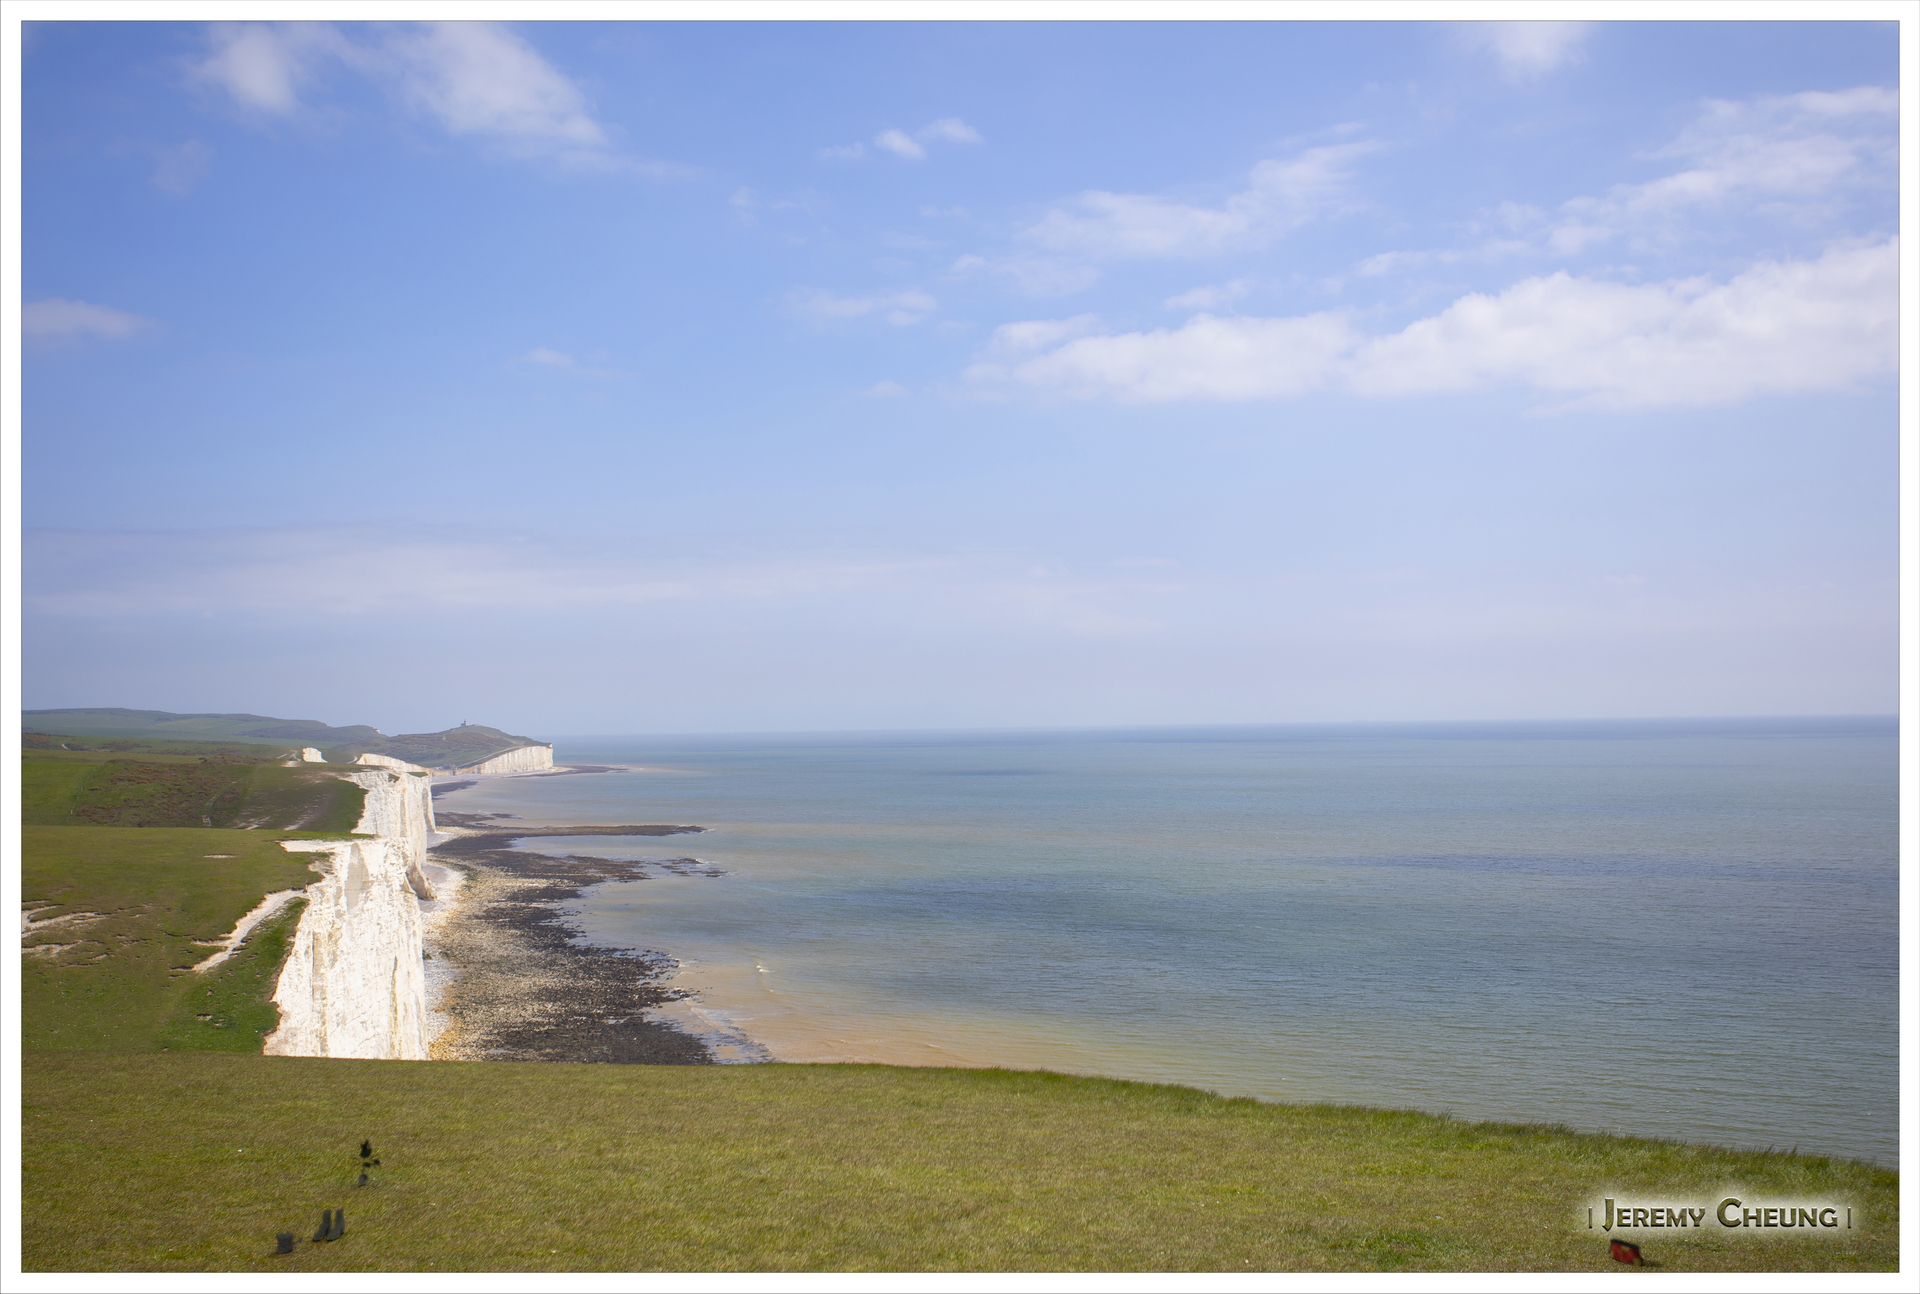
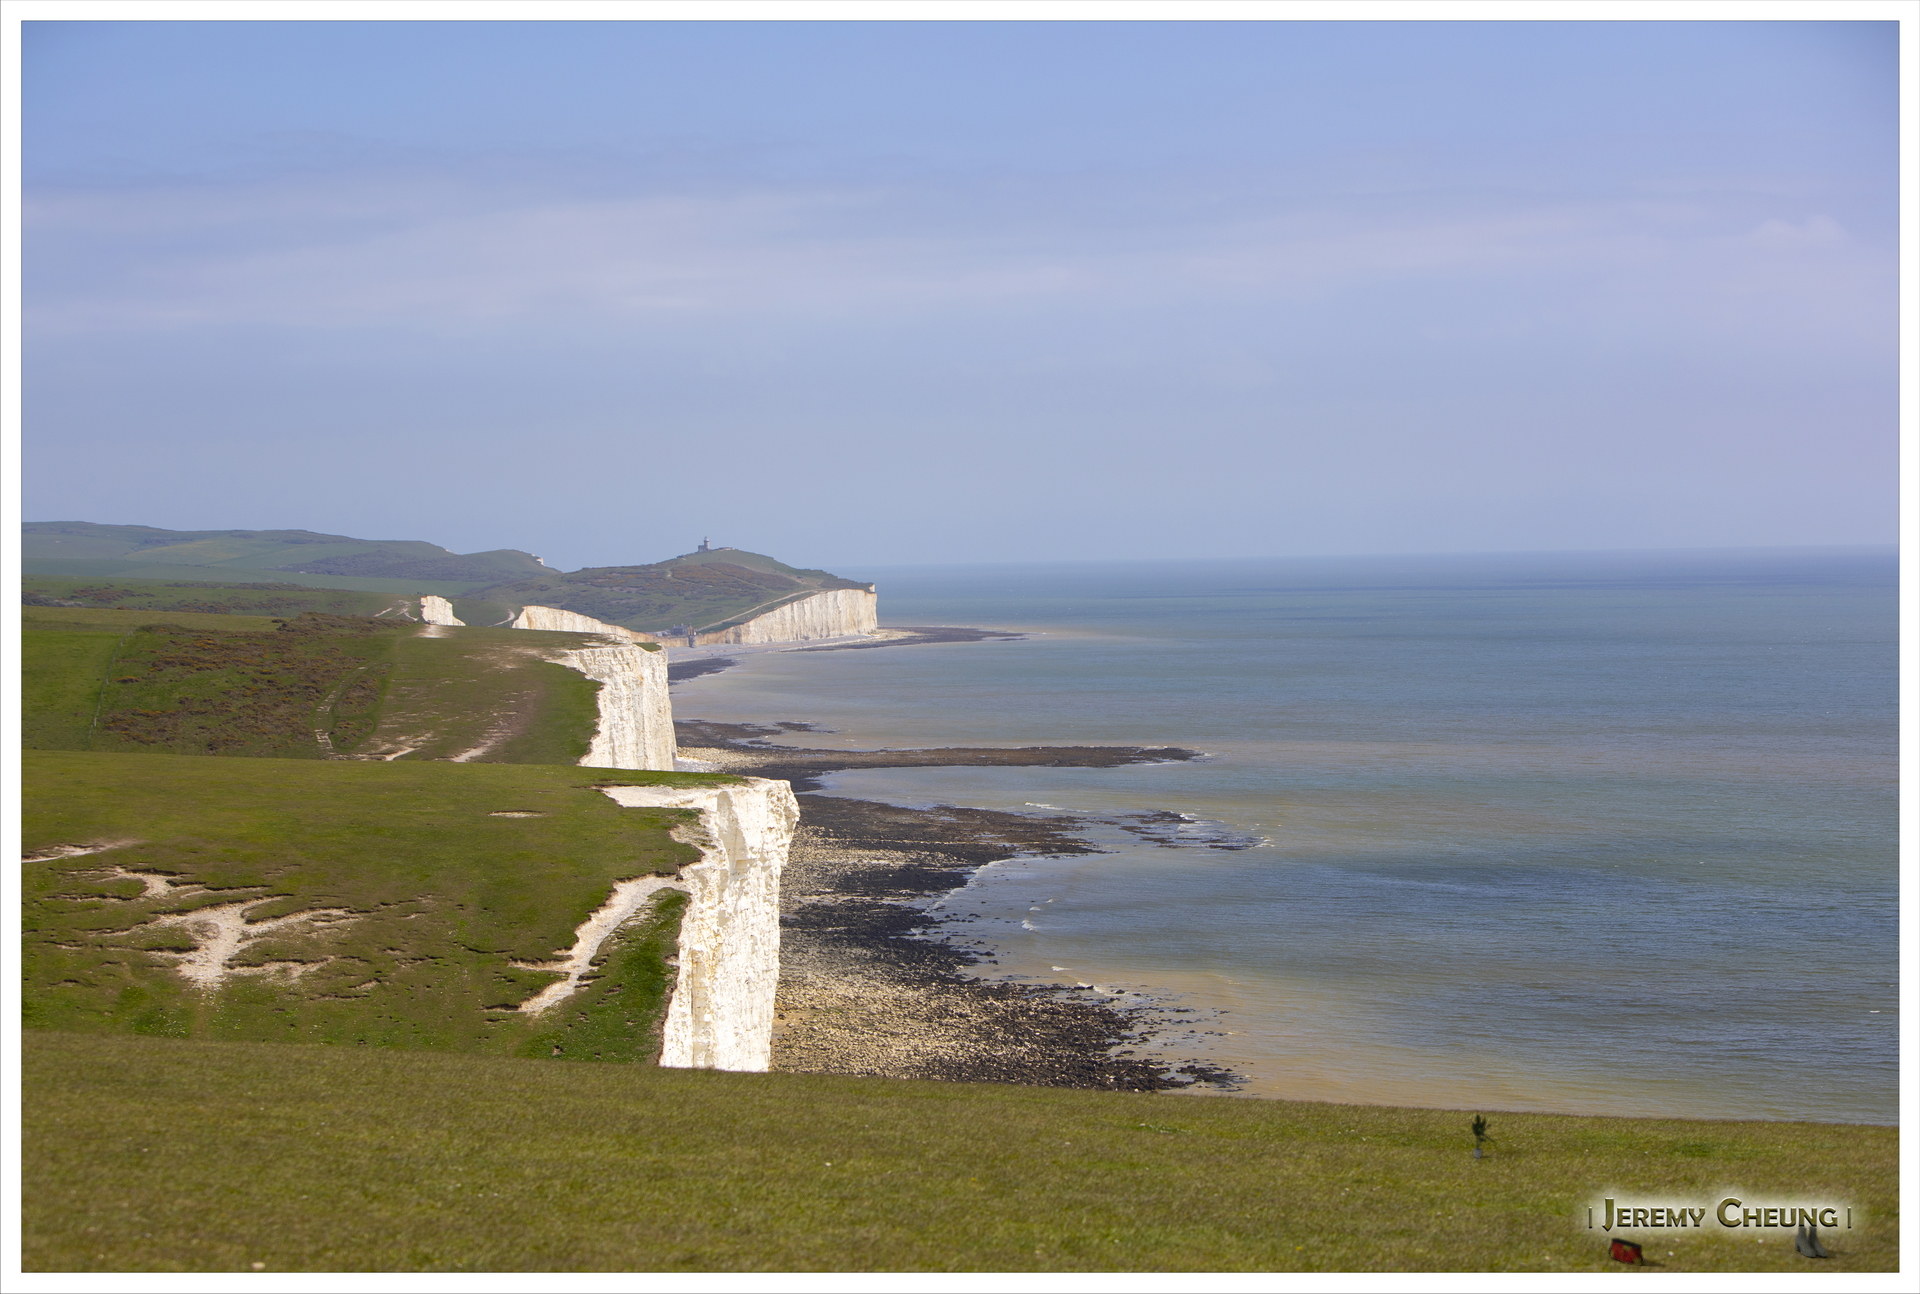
potted plant: present [353,1140,380,1185] -> present [1472,1115,1493,1158]
boots: present [313,1209,345,1241] -> present [1795,1226,1827,1257]
watering can: present [276,1233,303,1253] -> none [79,1231,118,1256]

